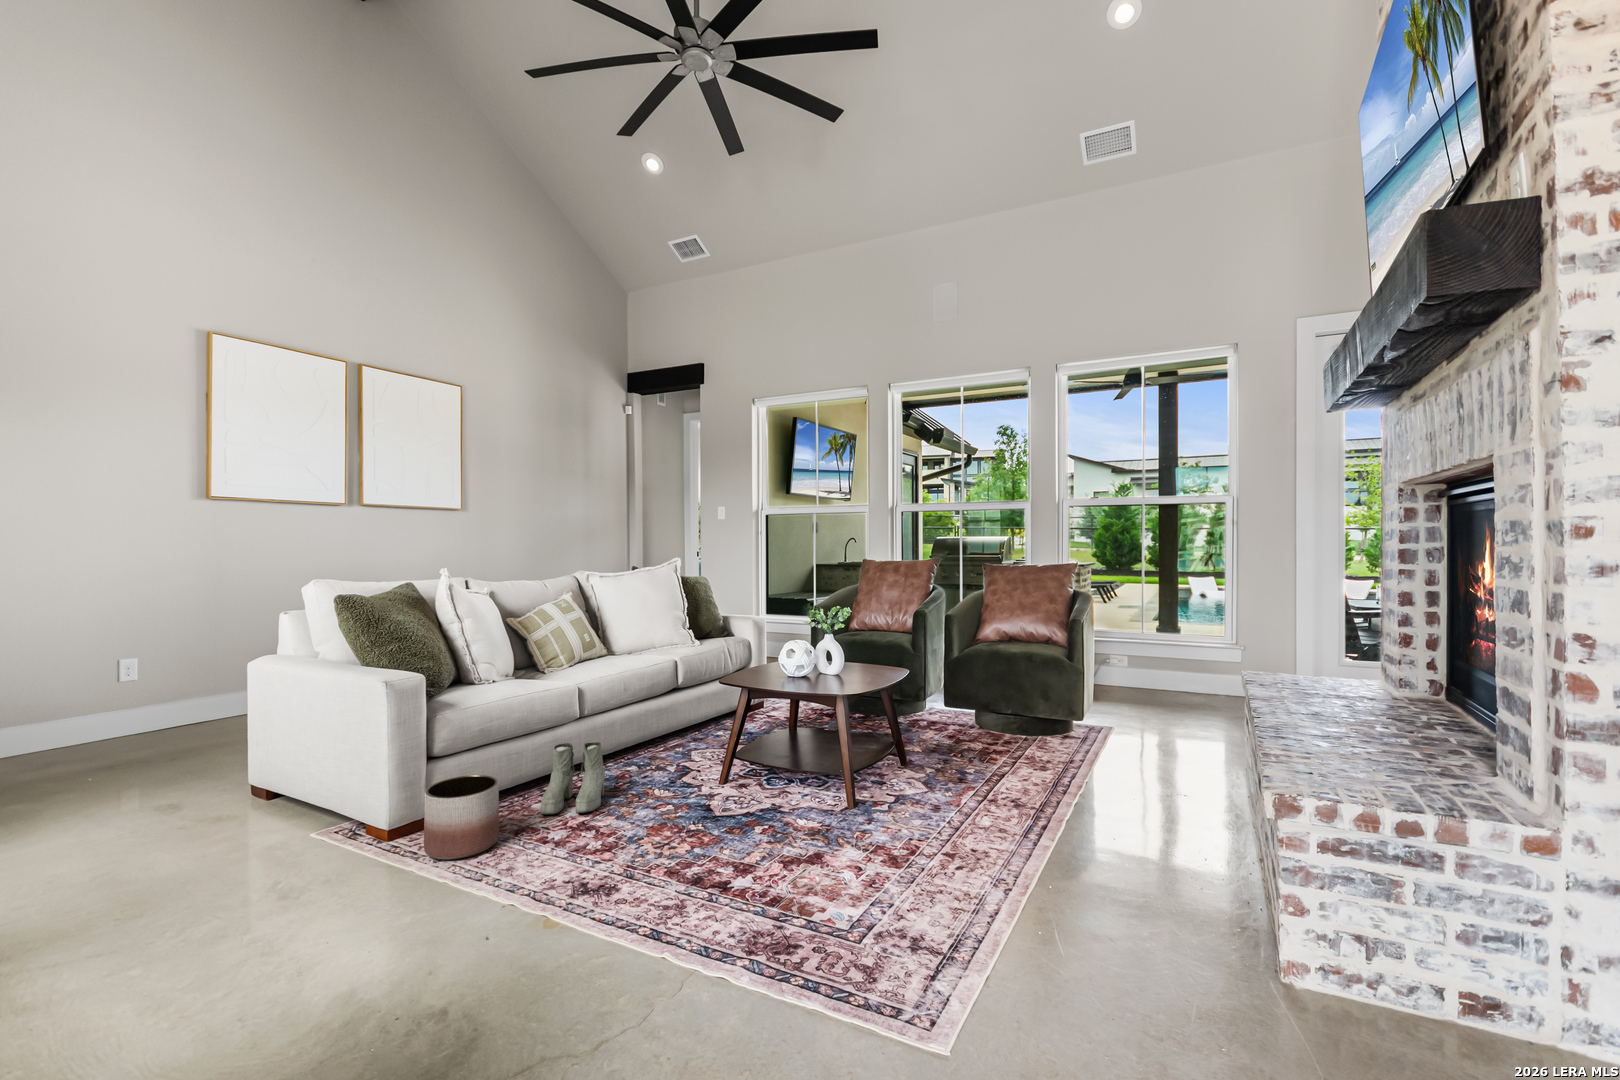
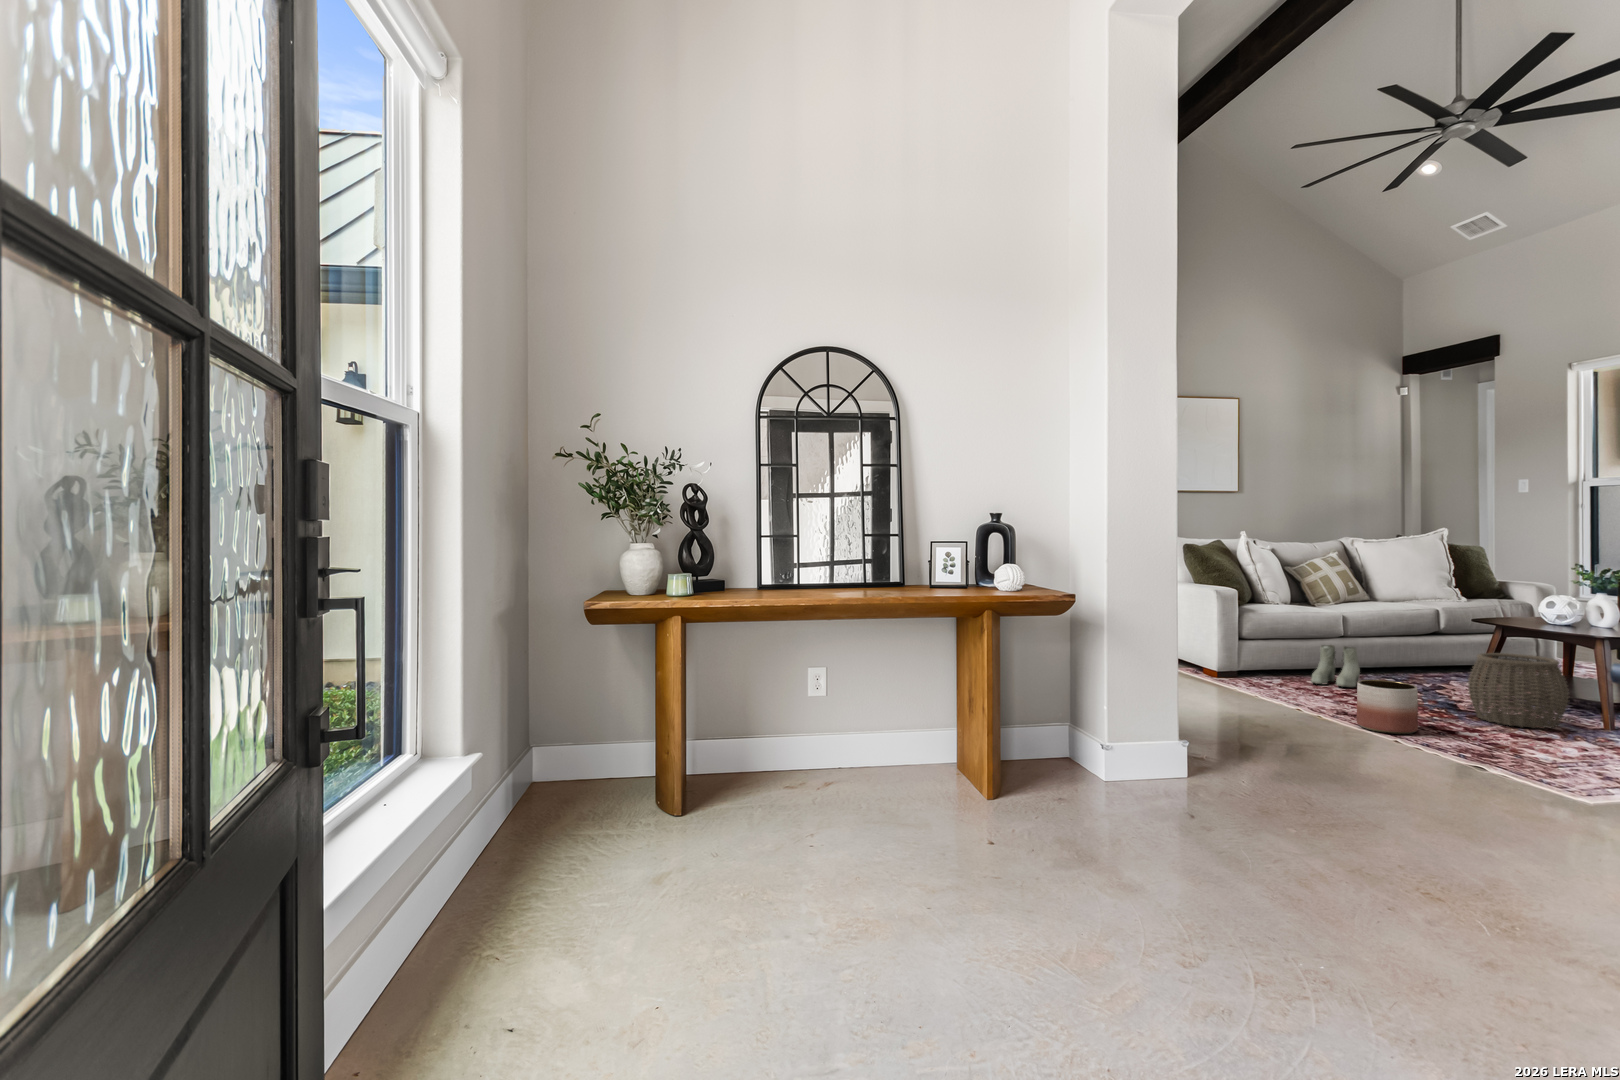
woven basket: none [746,742,853,863] -> present [1467,653,1569,729]
planter: present [424,775,499,860] -> present [1357,680,1418,734]

